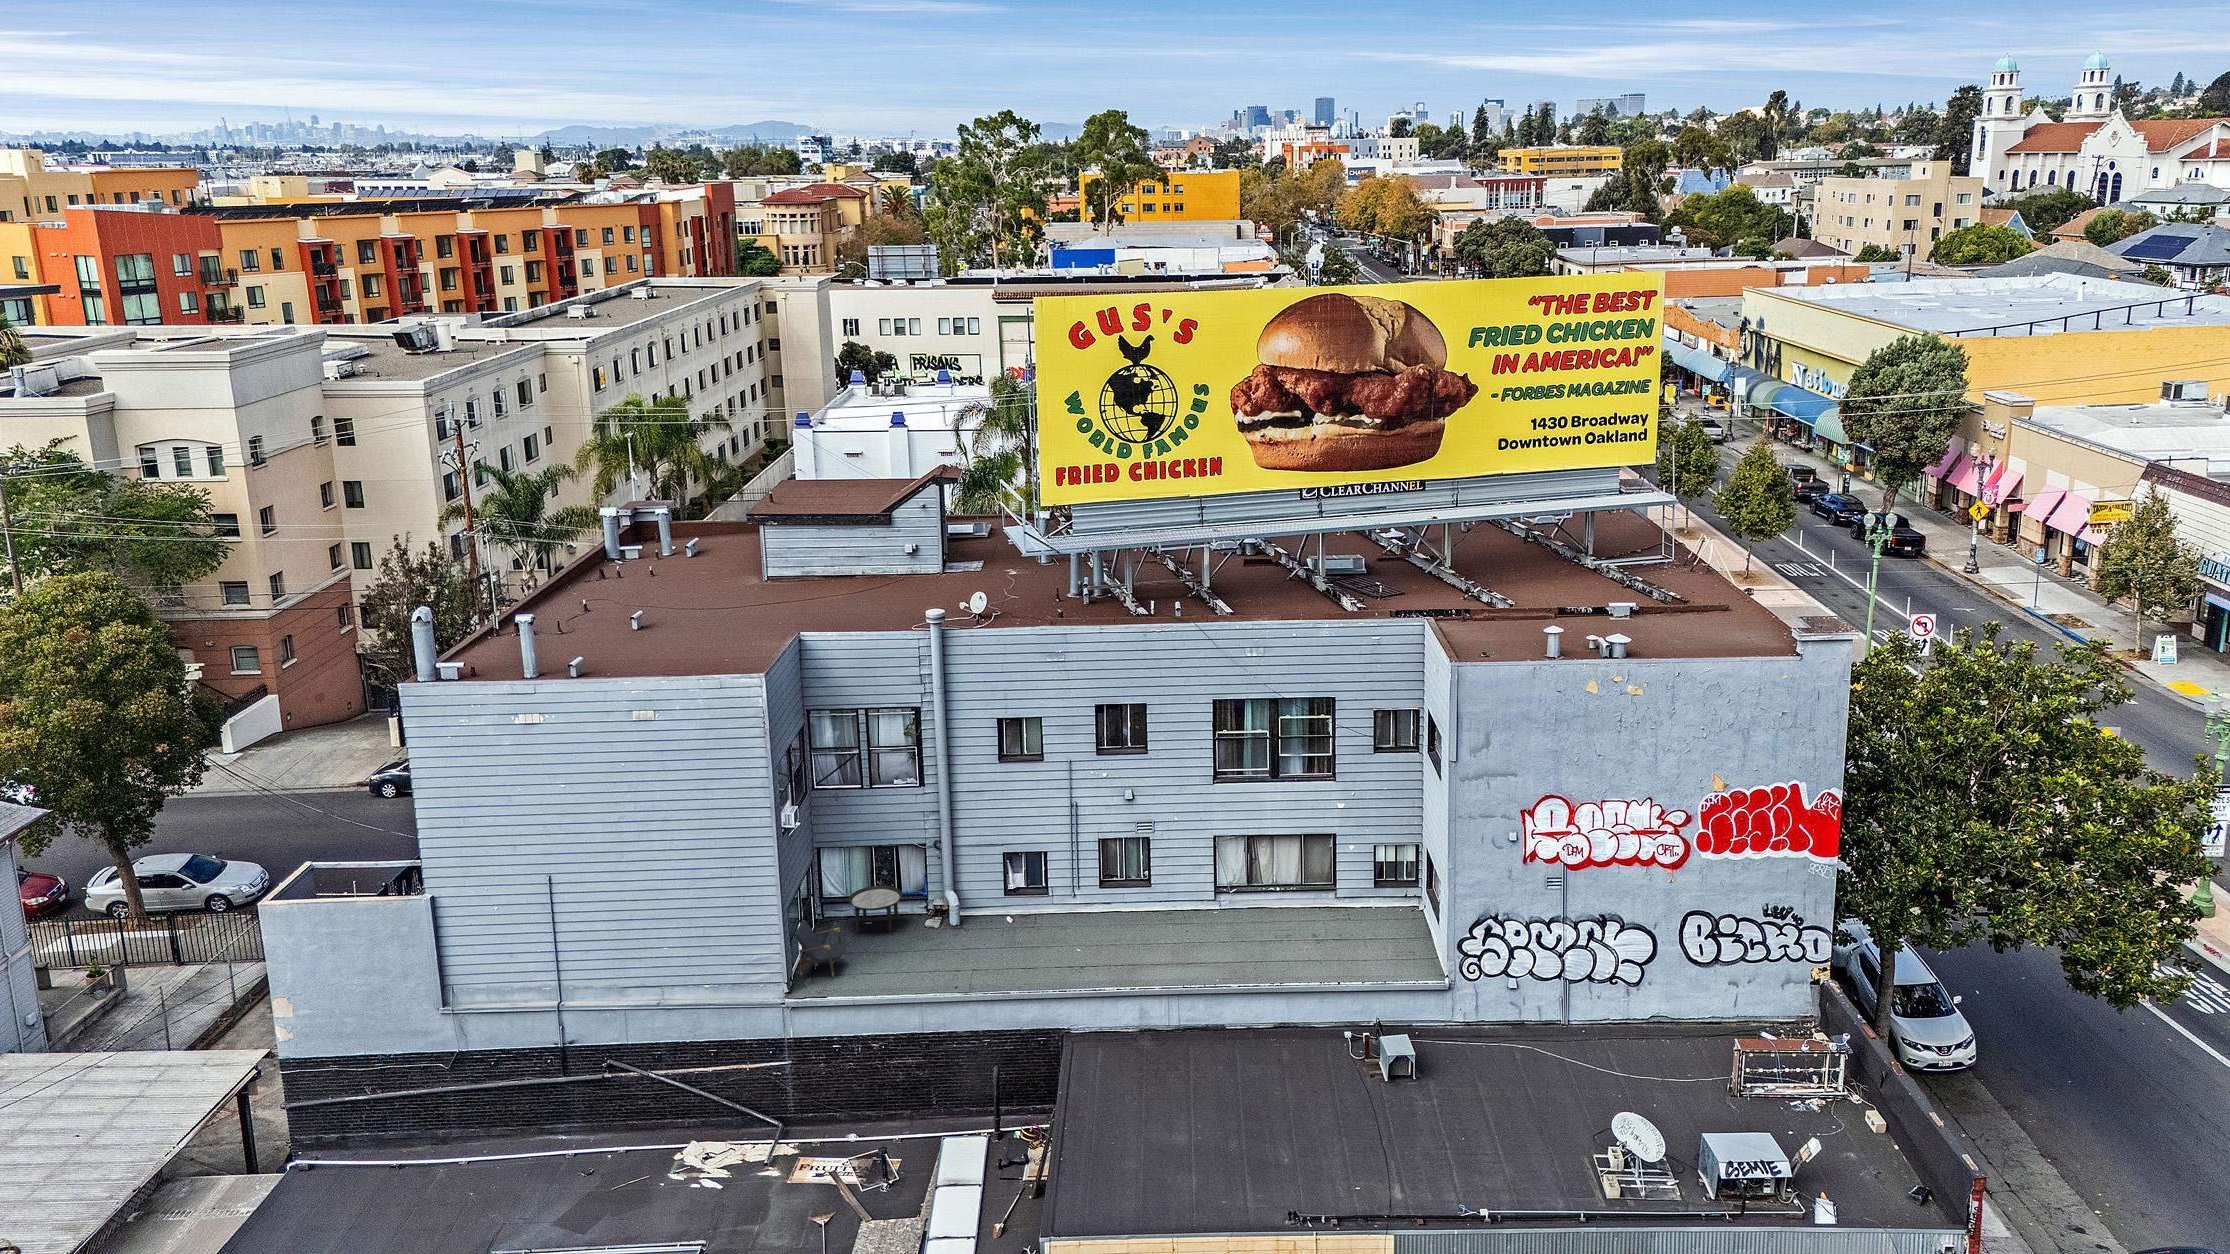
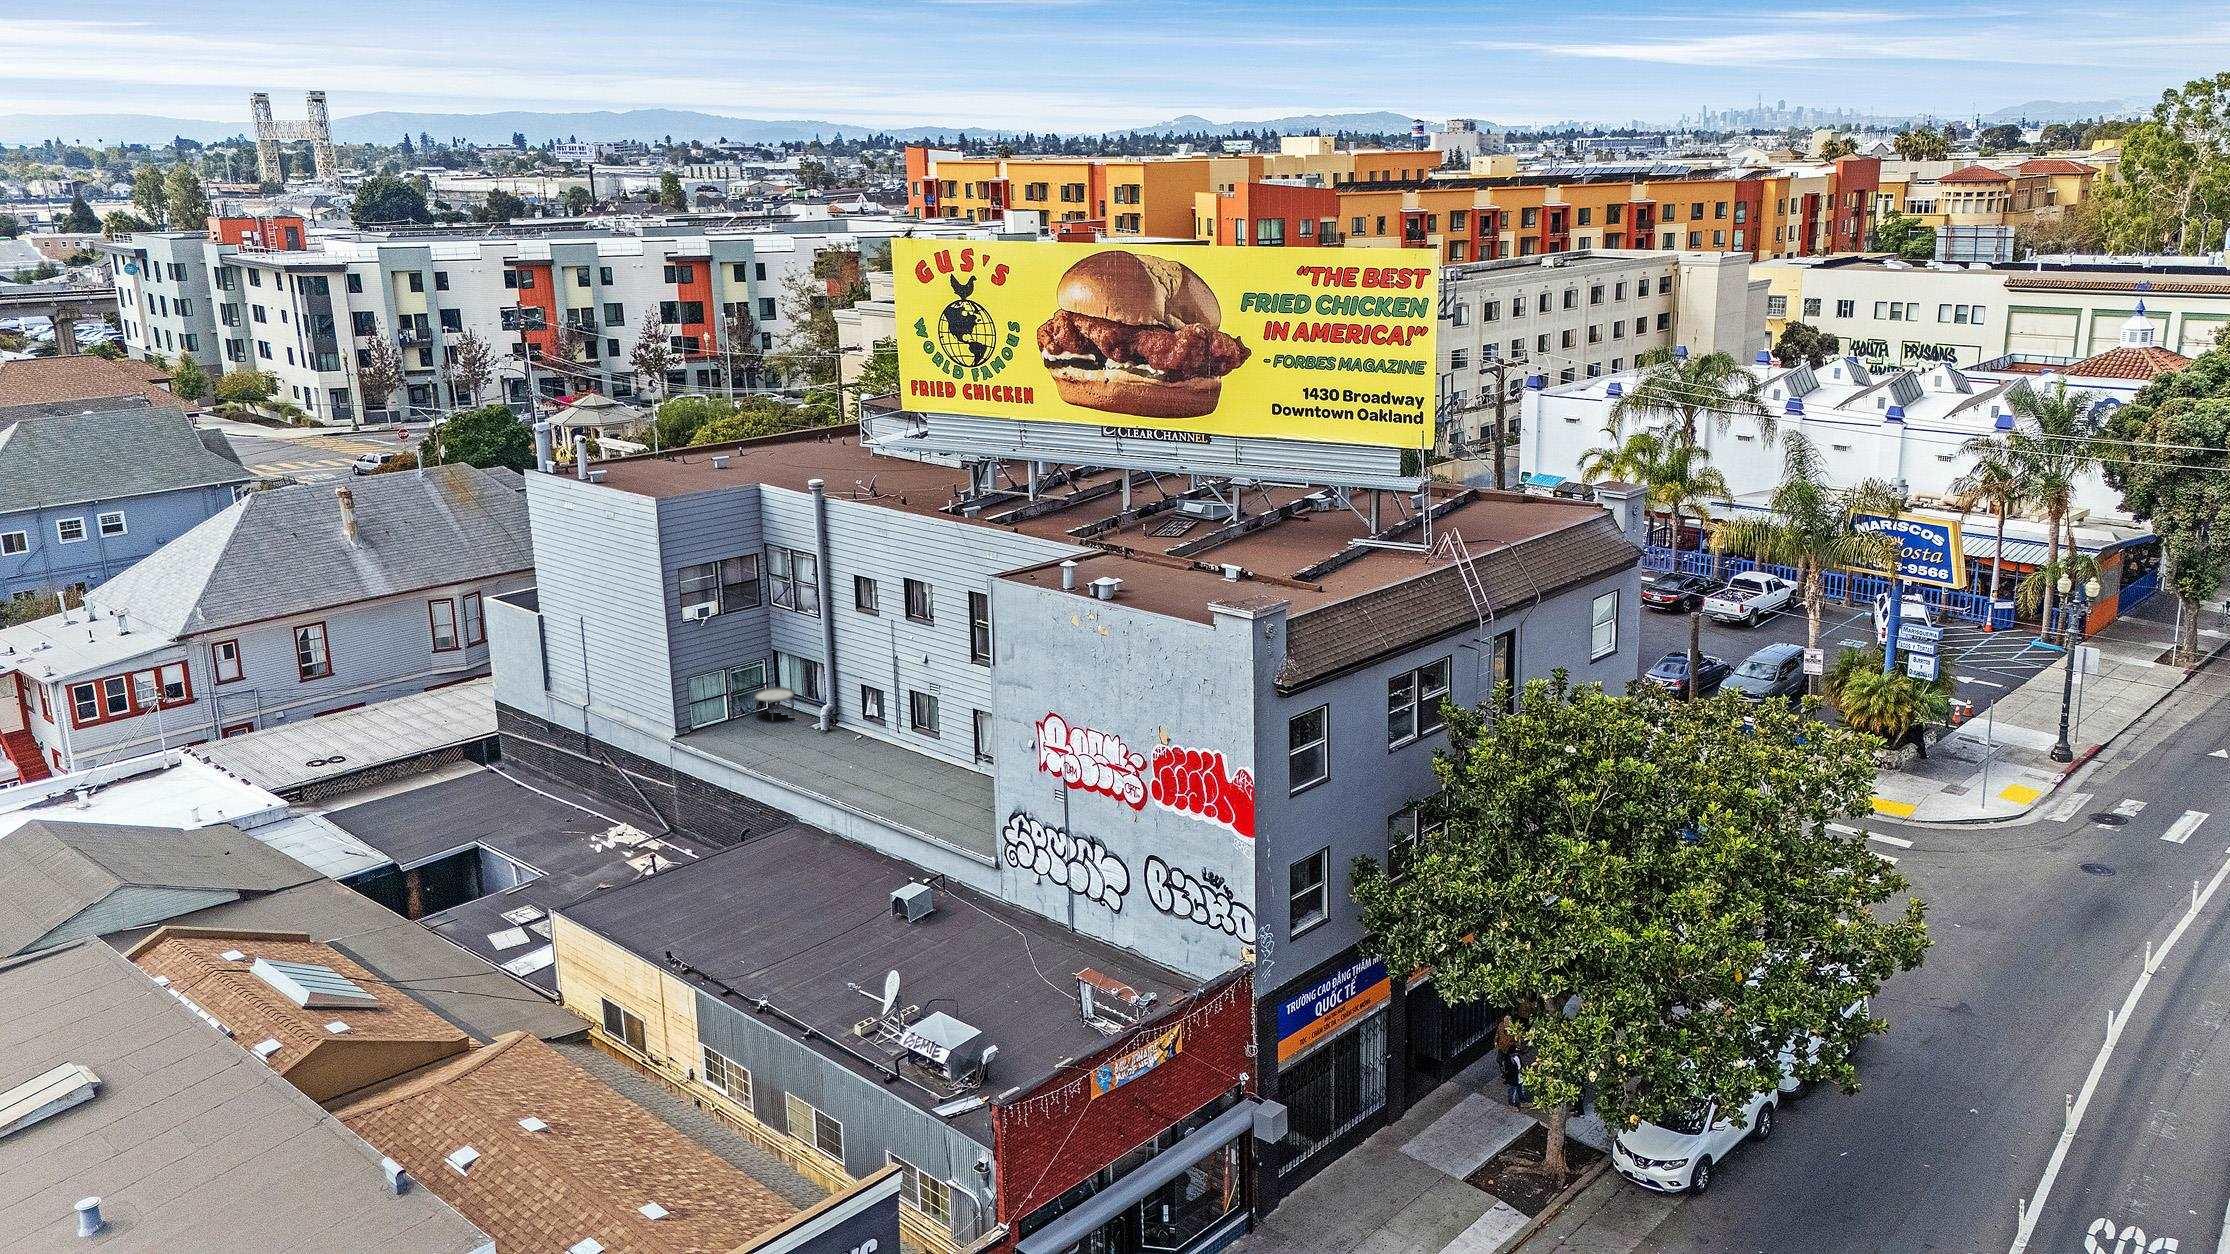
lounge chair: present [794,920,848,977] -> none [679,690,719,734]

